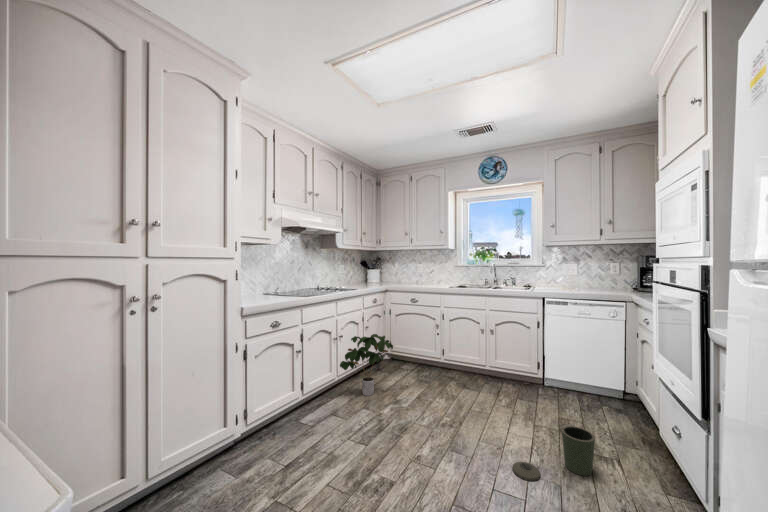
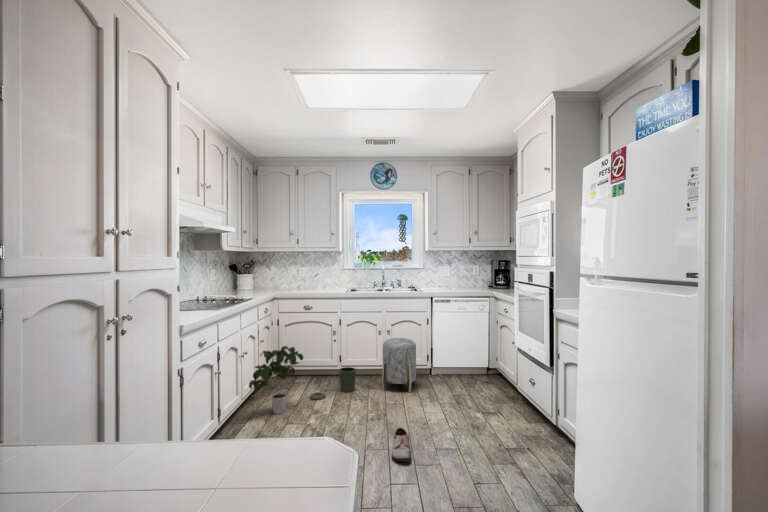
stool: none [476,340,520,403] -> present [382,338,417,392]
trash can: present [512,426,595,481] -> present [310,367,356,400]
shoe: none [433,445,464,492] -> present [392,427,411,461]

